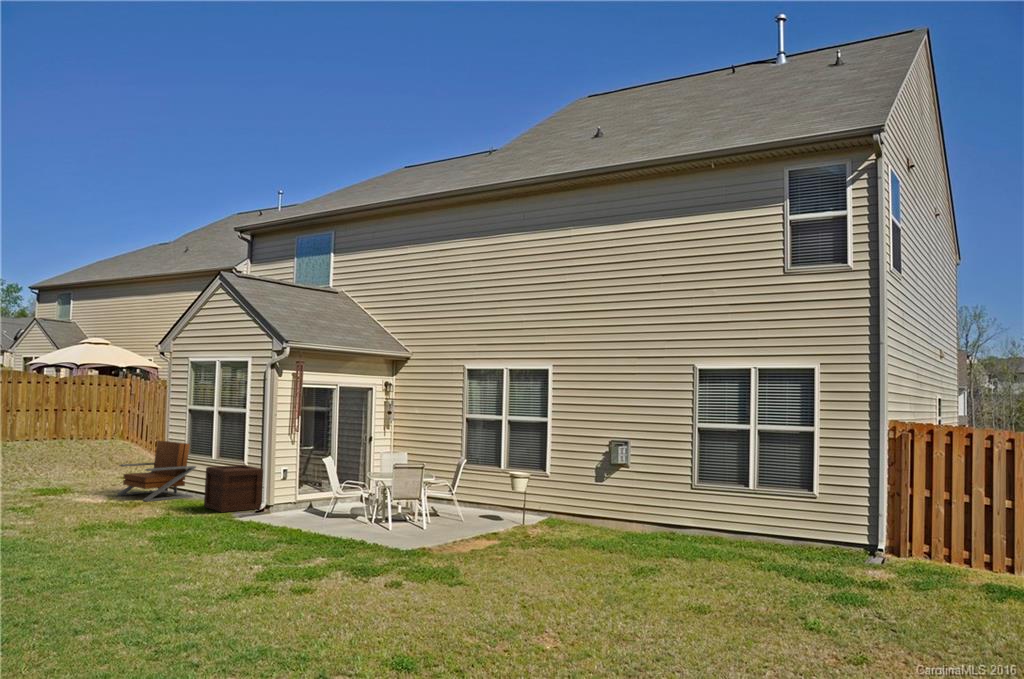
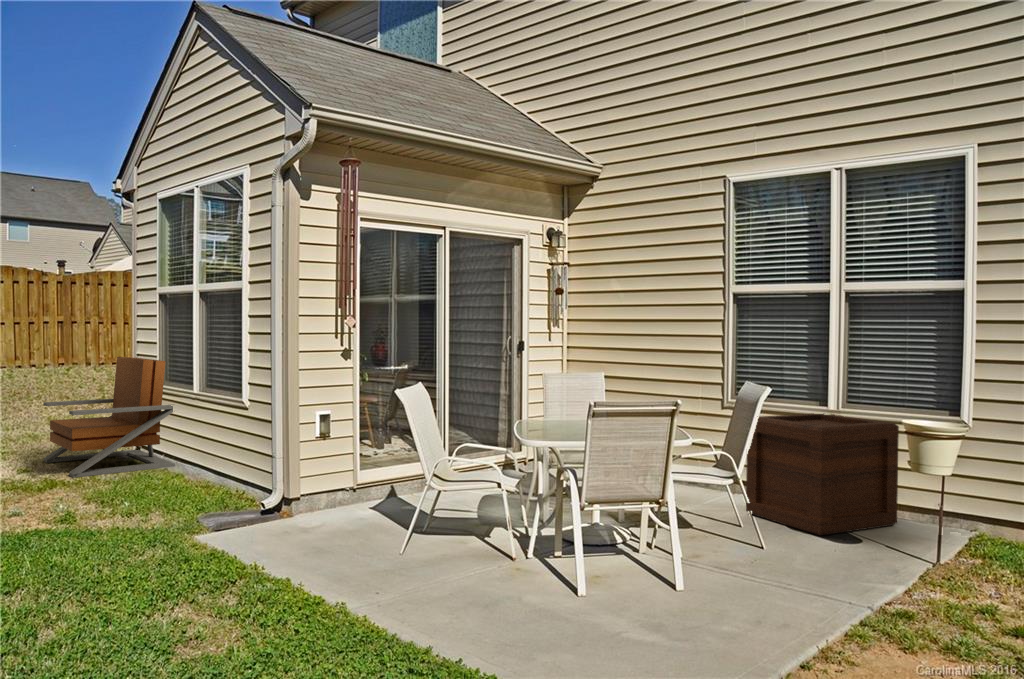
wooden crate: present [204,465,263,513] -> present [746,413,899,536]

